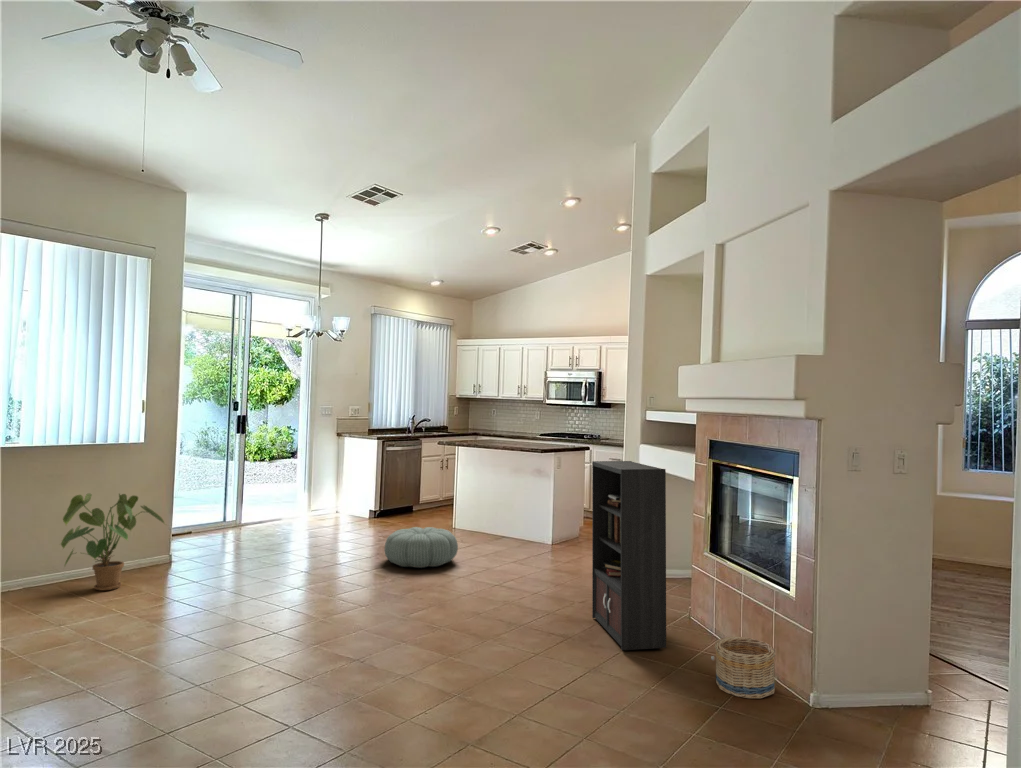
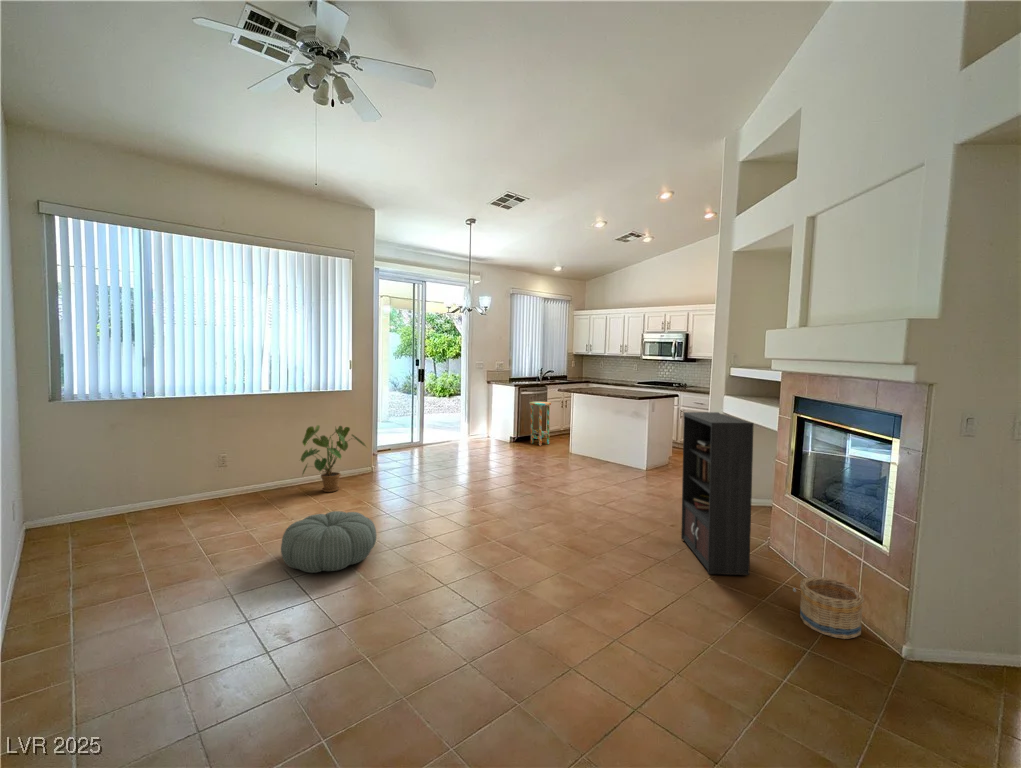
side table: none [397,460,427,521] -> present [530,402,551,446]
pouf: present [384,527,458,568] -> present [281,511,376,573]

